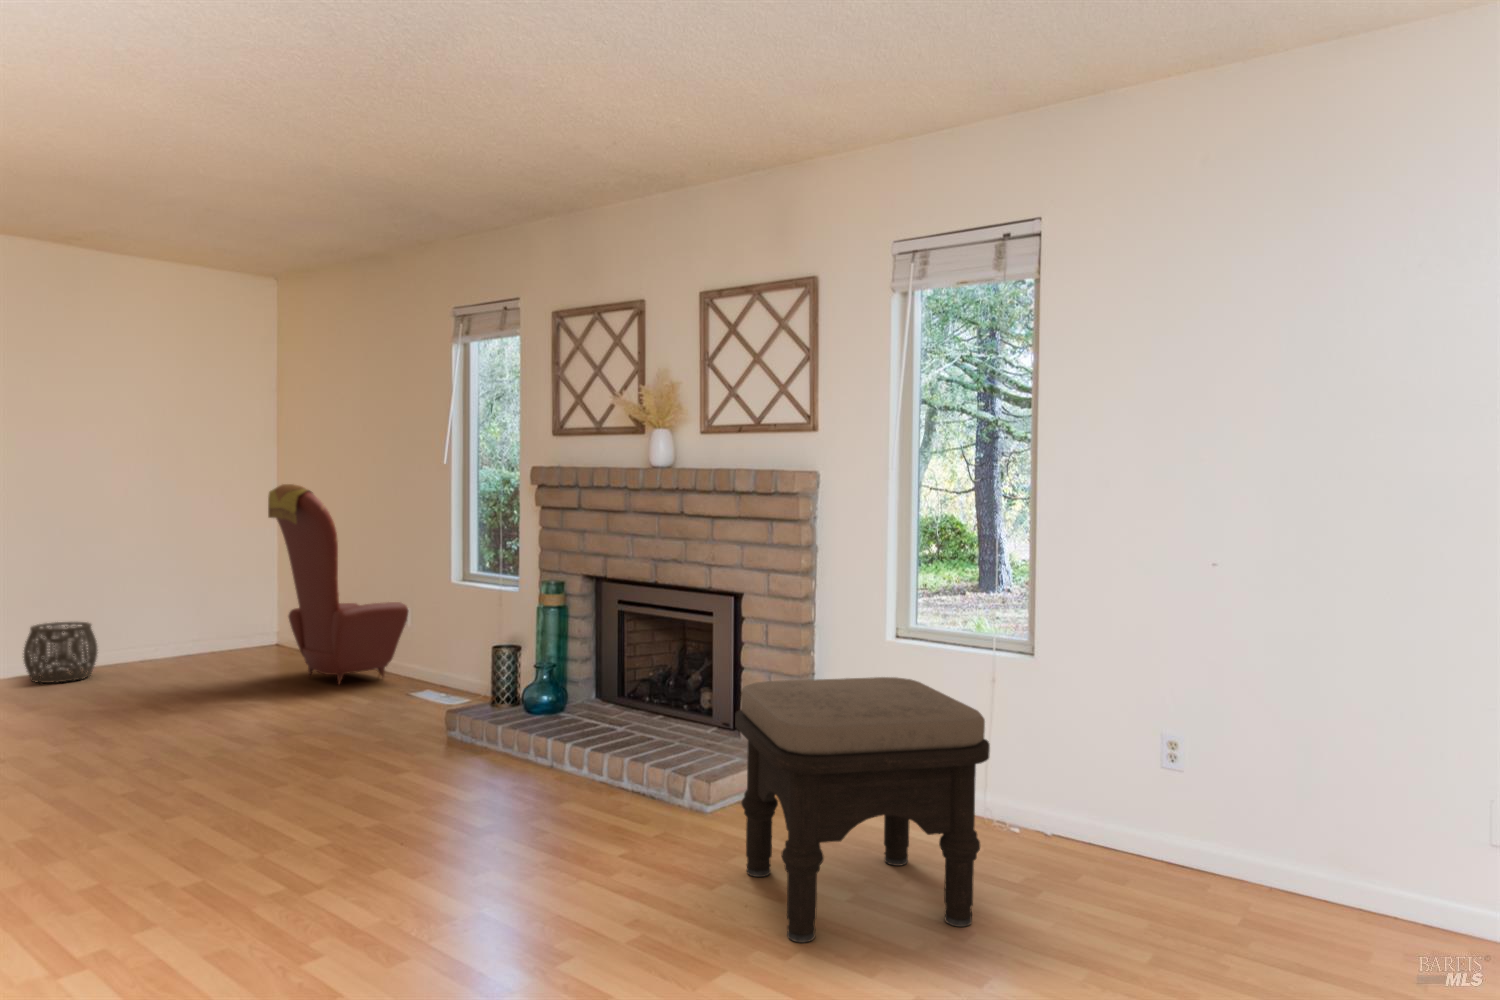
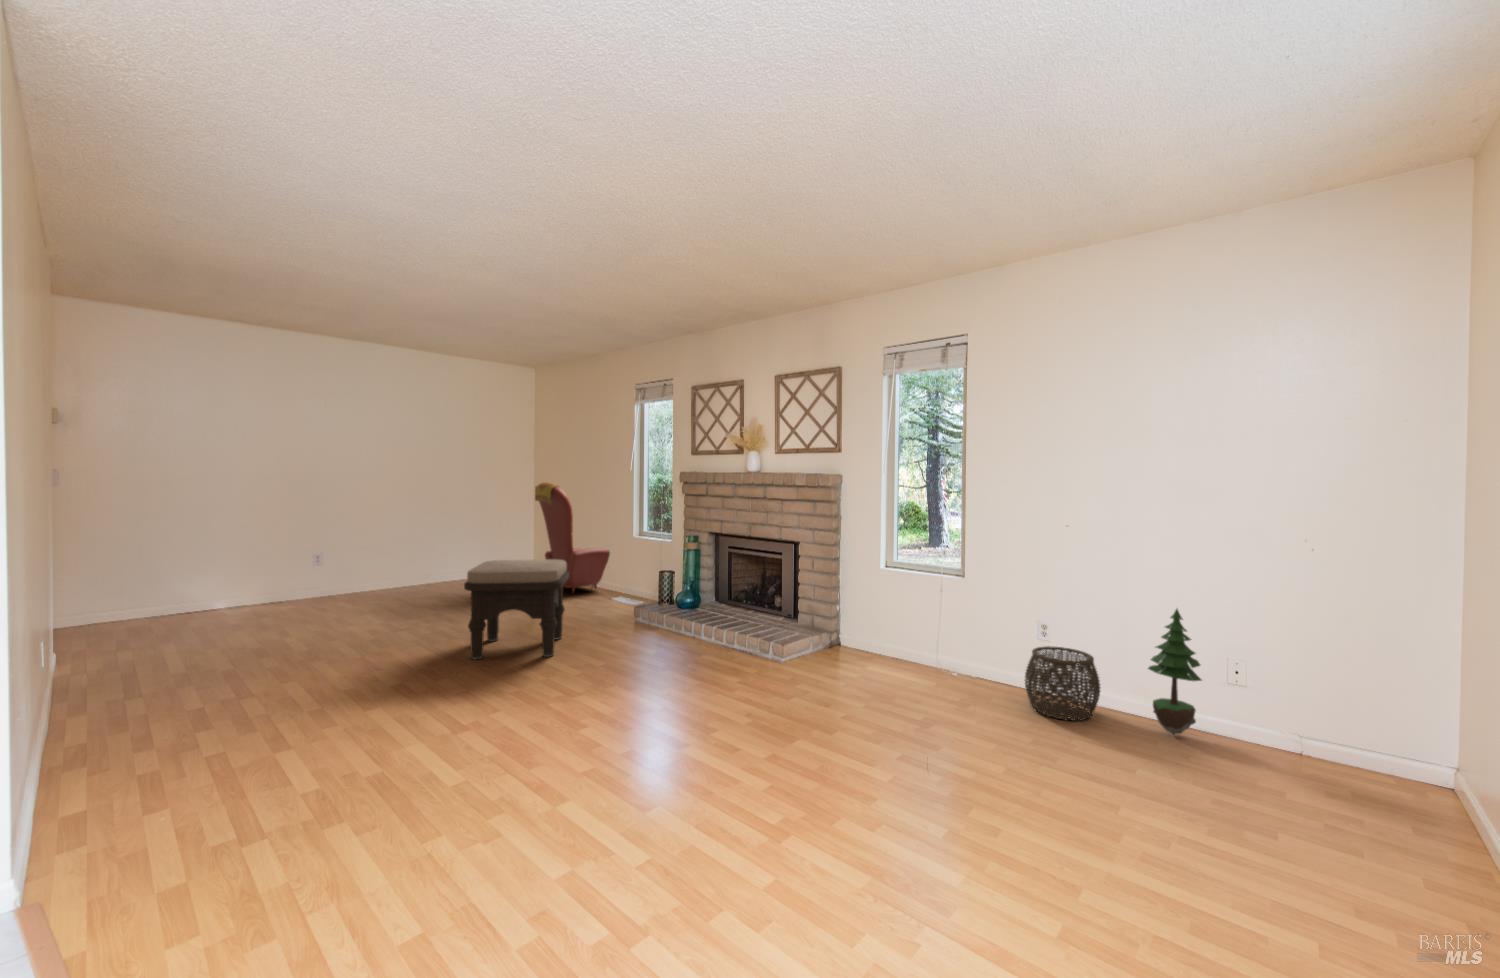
woven basket: present [24,622,98,683] -> present [1025,646,1100,721]
ottoman: present [735,677,990,942] -> present [464,560,569,659]
potted tree: none [1368,714,1468,946] -> present [1148,609,1201,735]

